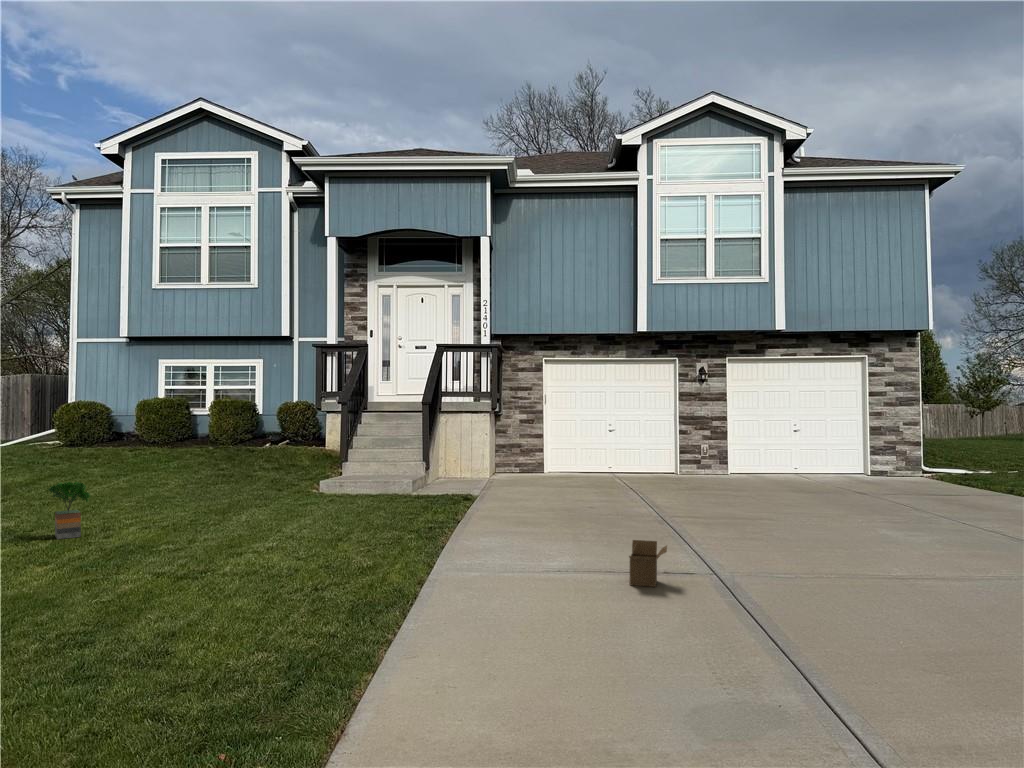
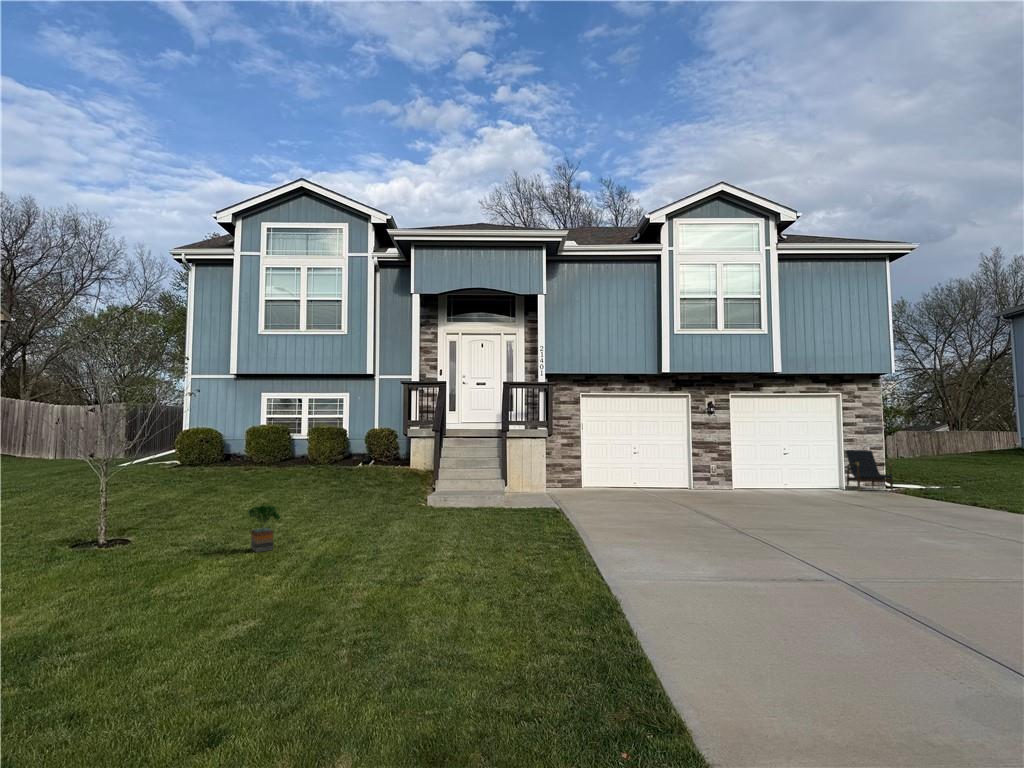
lounge chair: none [871,426,926,477] -> present [846,450,893,492]
cardboard box: present [629,540,667,587] -> none [735,554,769,592]

